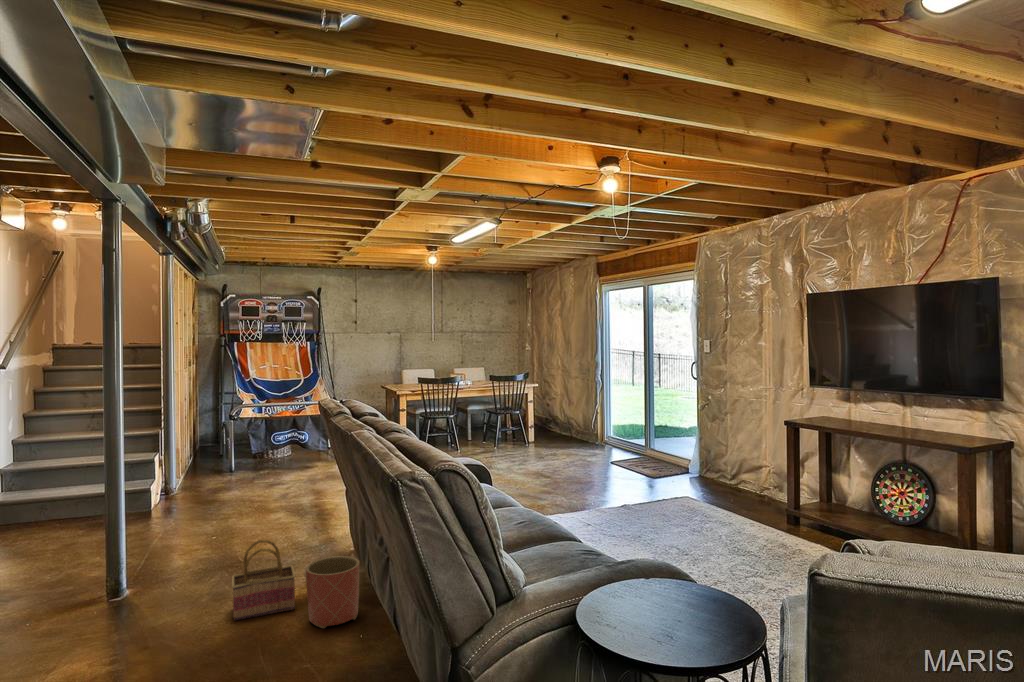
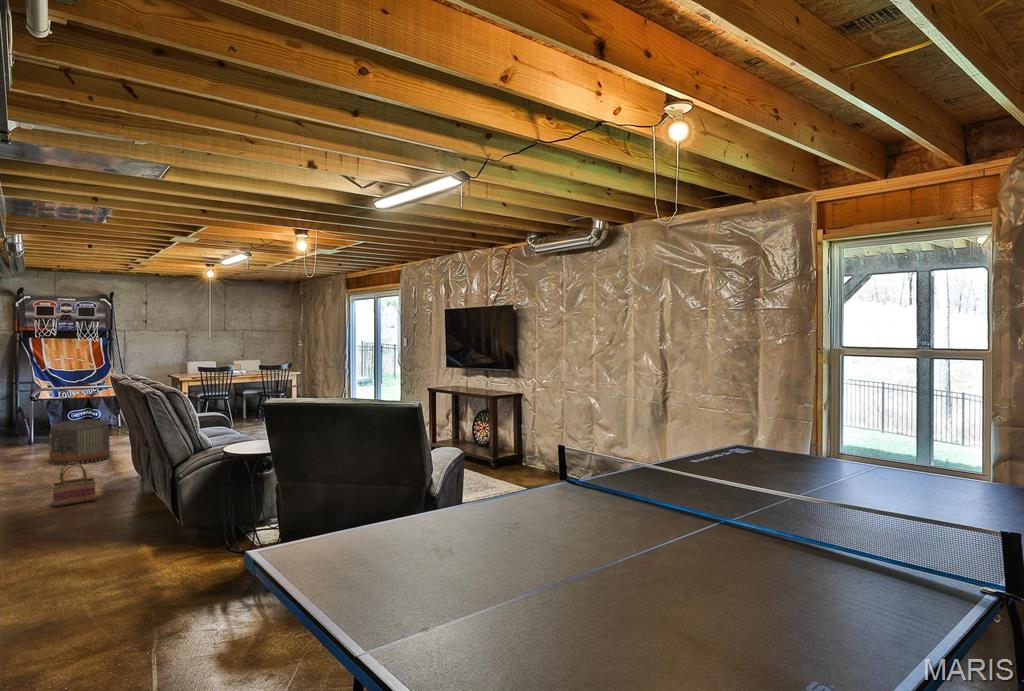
pouf: none [245,450,317,516] -> present [49,419,110,465]
planter: present [306,556,359,628] -> none [103,468,138,505]

